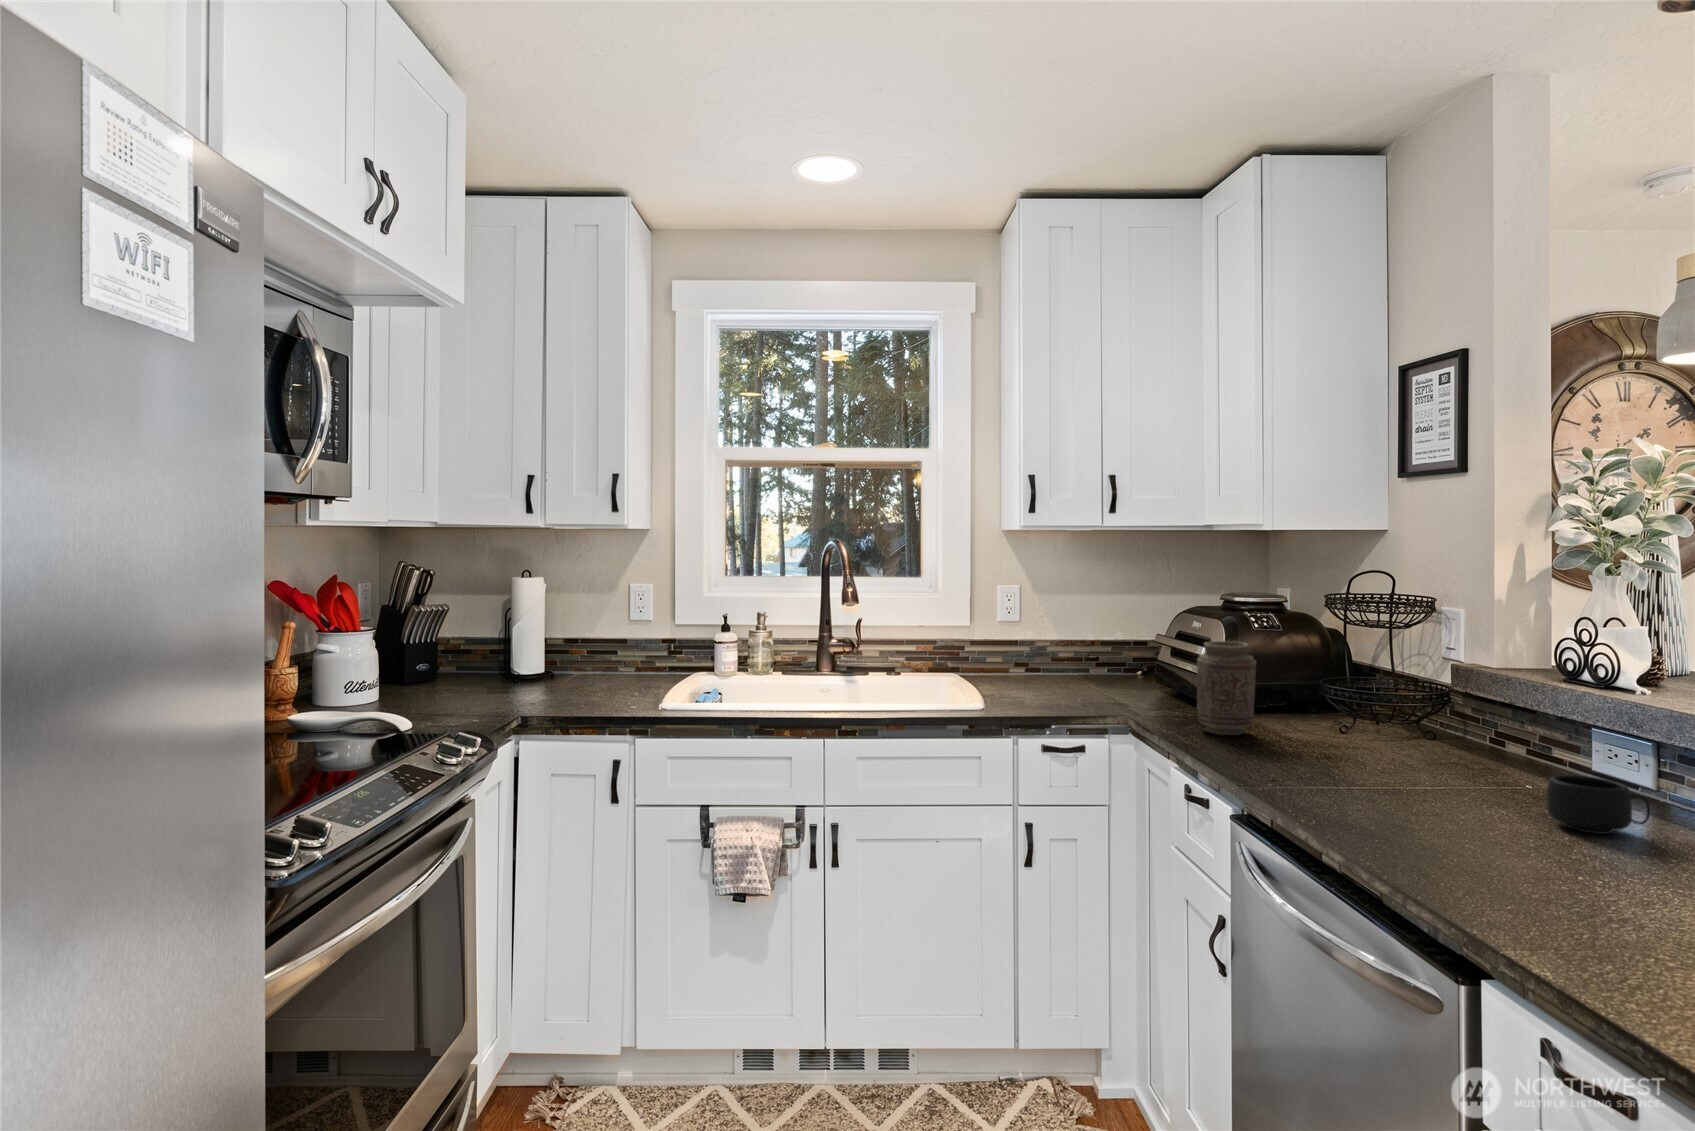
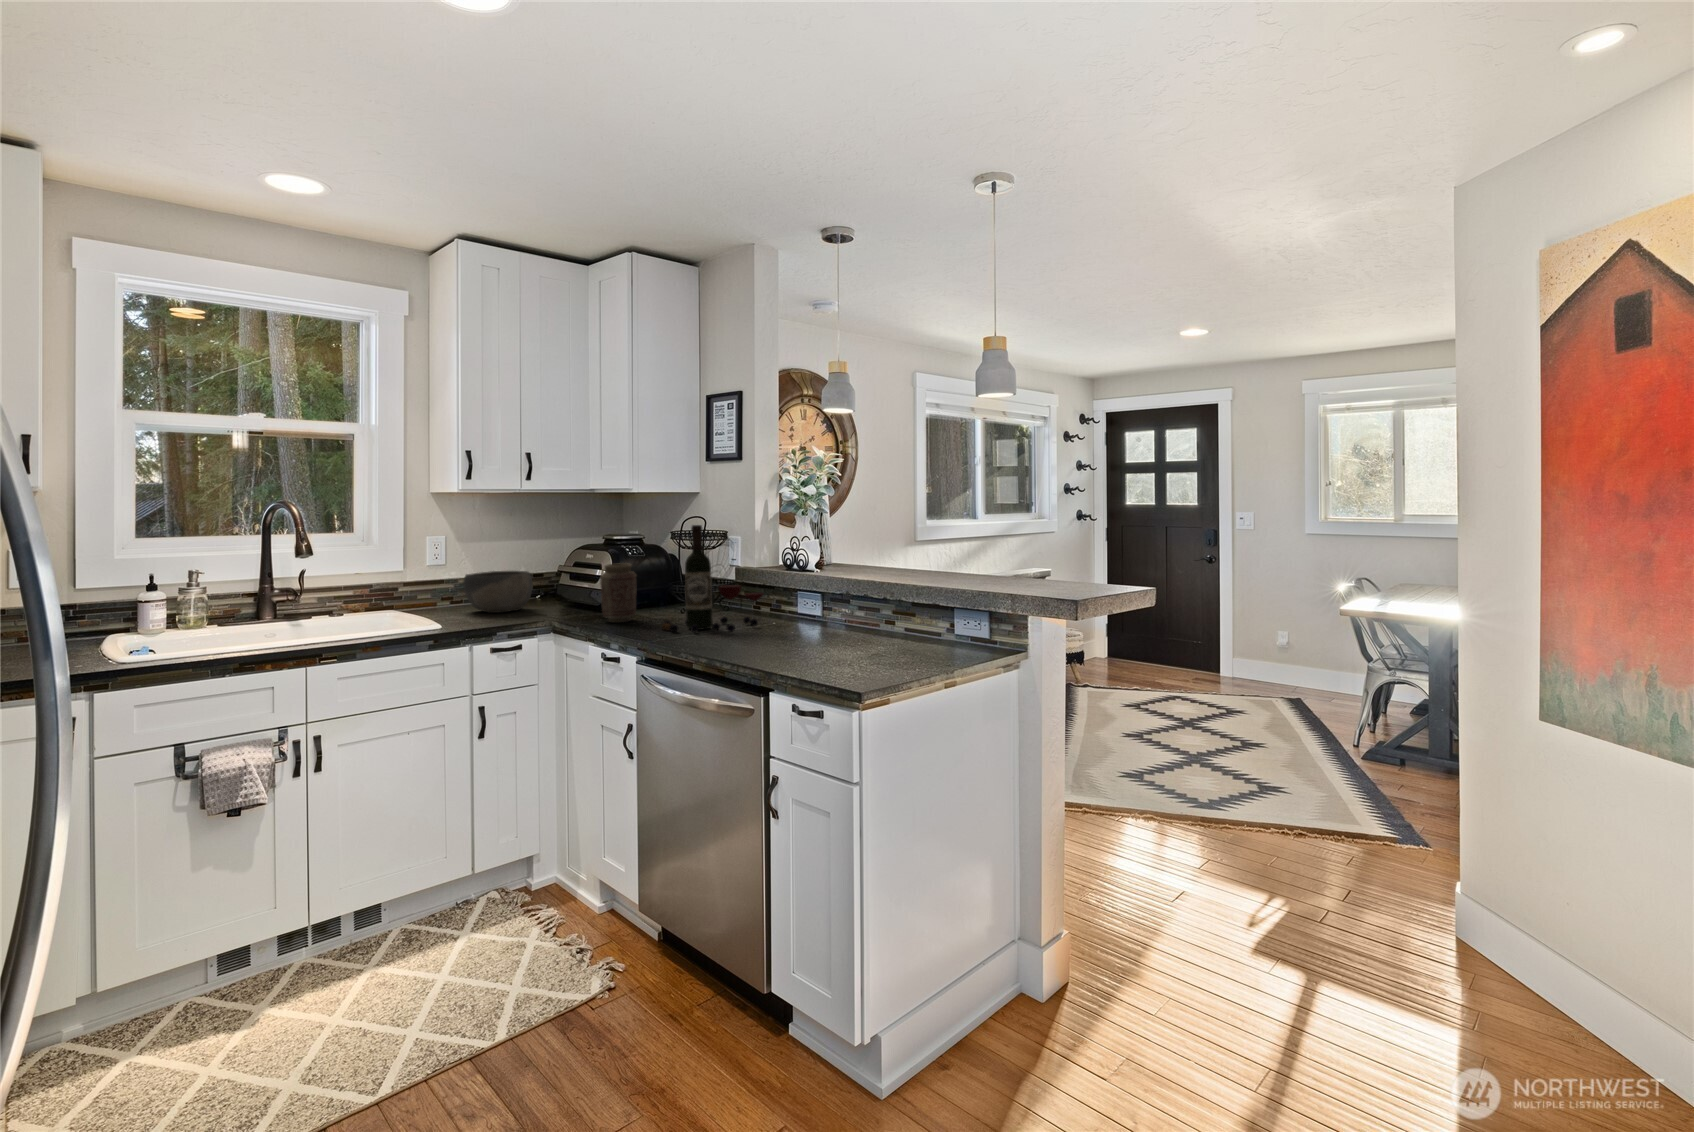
wine bottle: none [1289,587,1511,799] -> present [662,525,764,632]
bowl: none [1026,635,1114,693] -> present [463,571,532,613]
mug: present [1546,775,1650,834] -> none [783,612,820,637]

